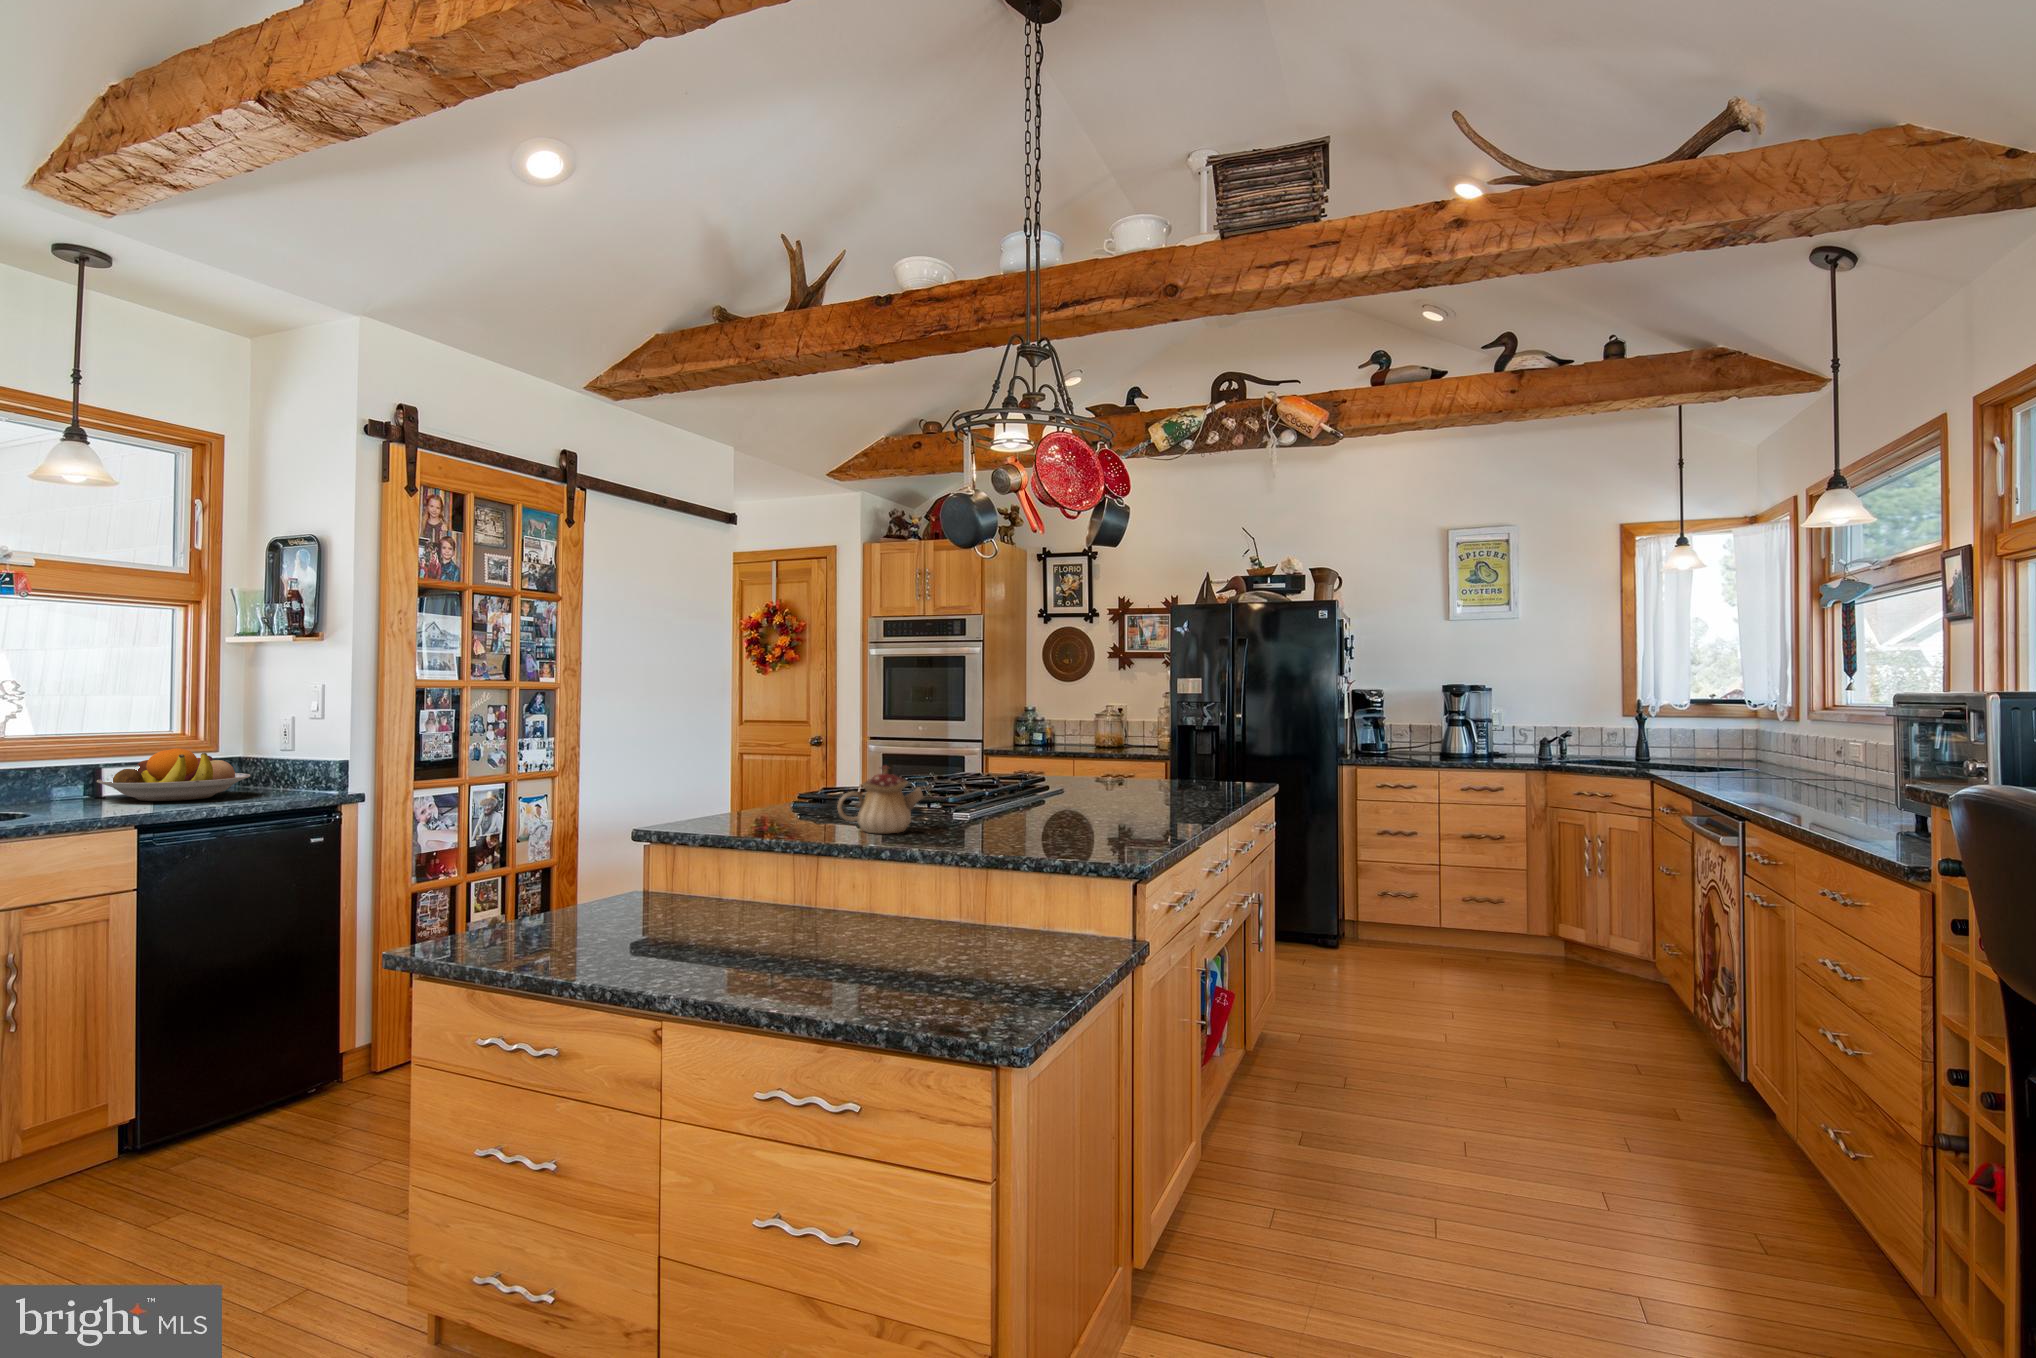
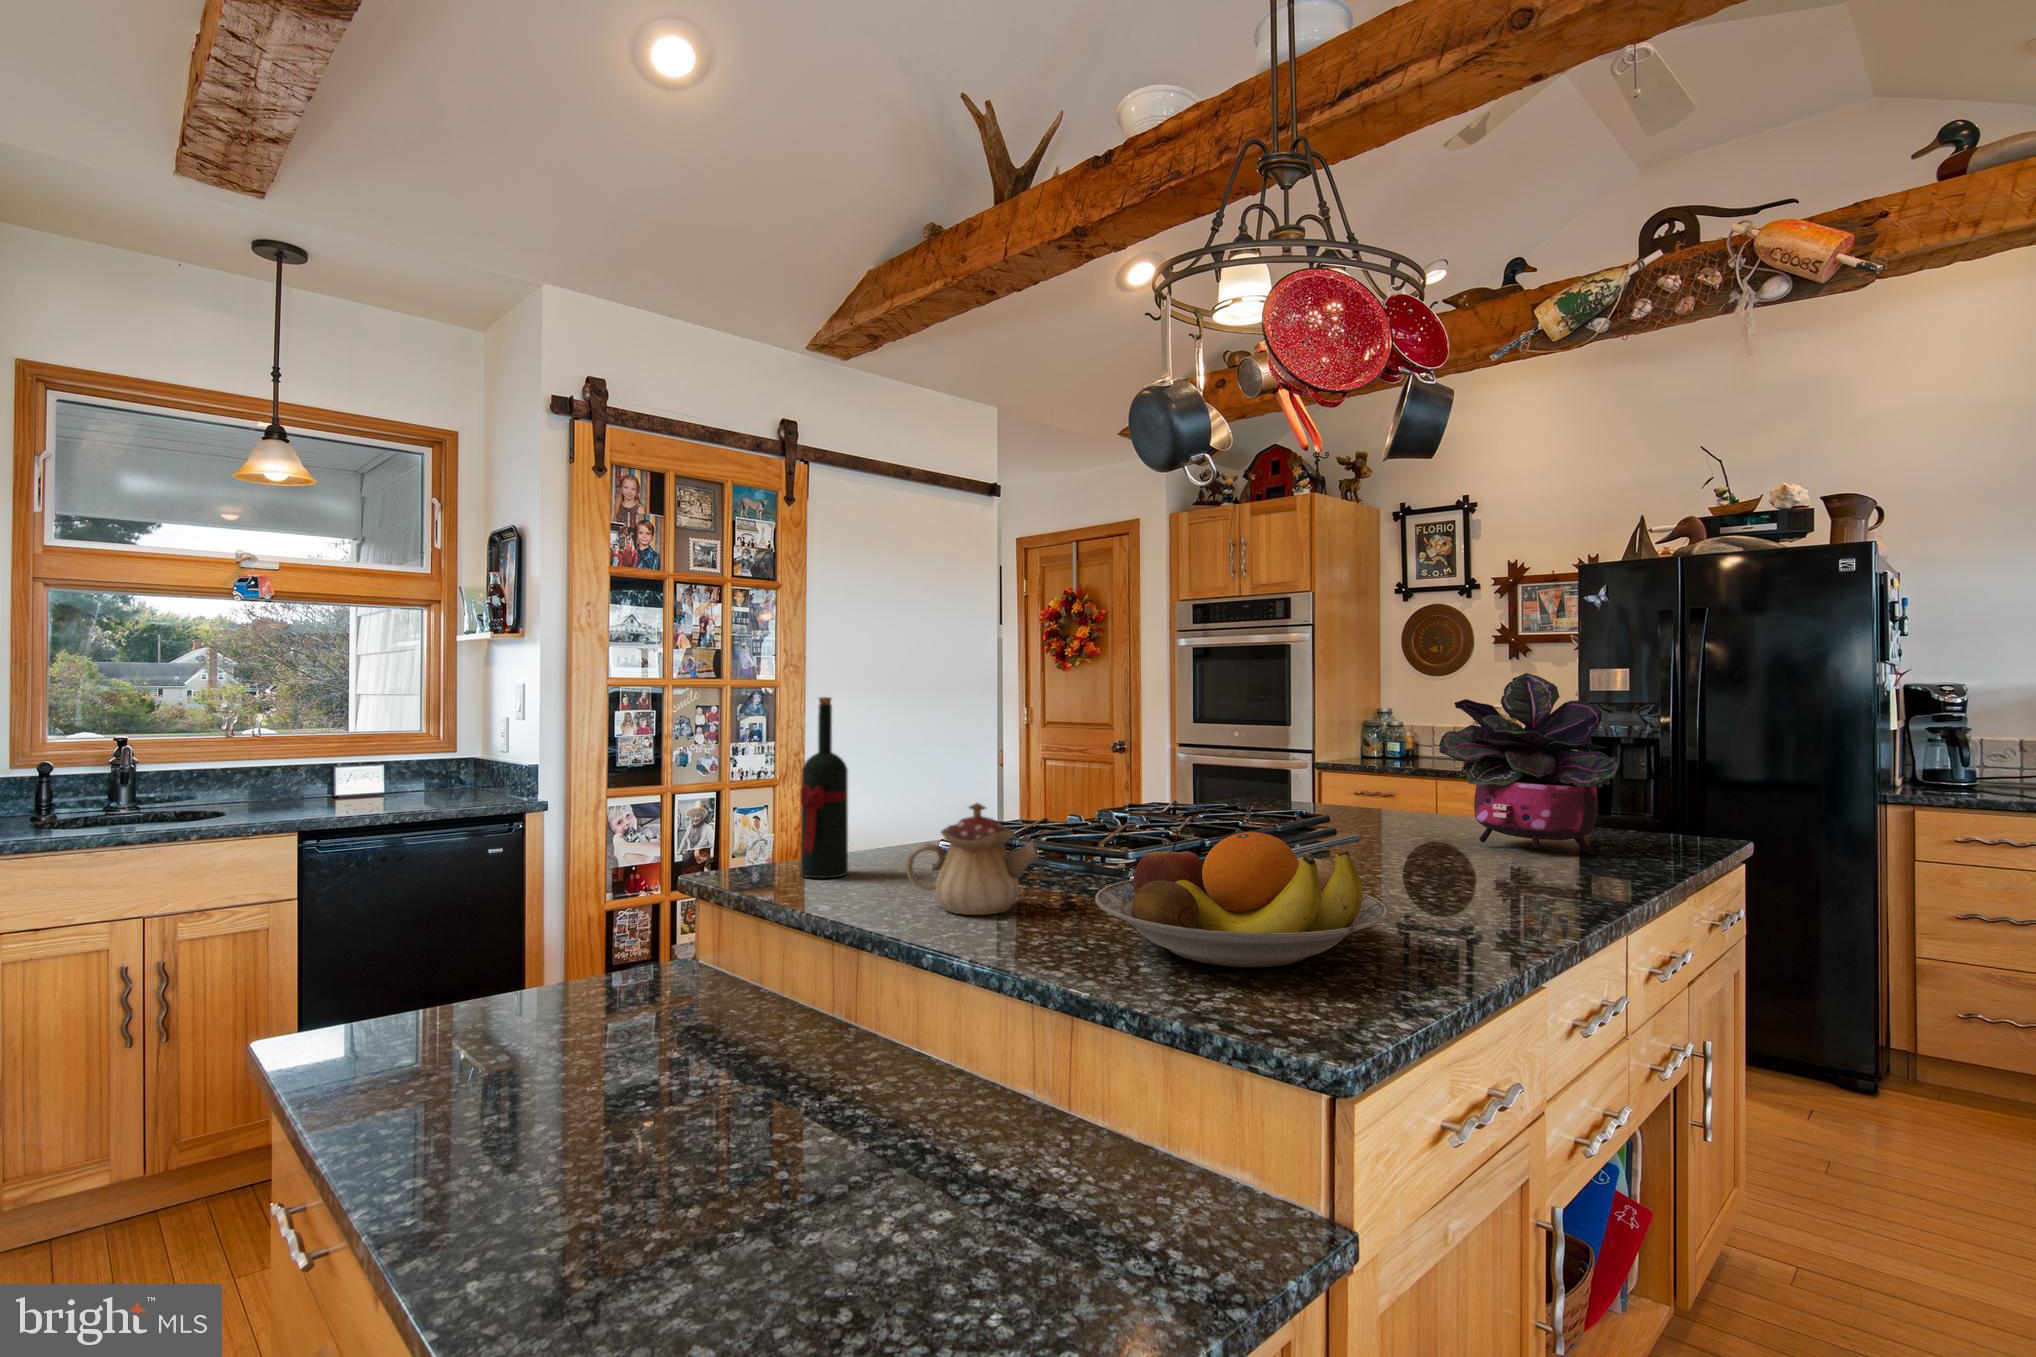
potted plant: none [1116,684,1216,794] -> present [1439,673,1619,854]
wine bottle: none [734,698,767,823] -> present [800,697,848,878]
fruit bowl: present [97,748,250,801] -> present [1095,832,1387,967]

